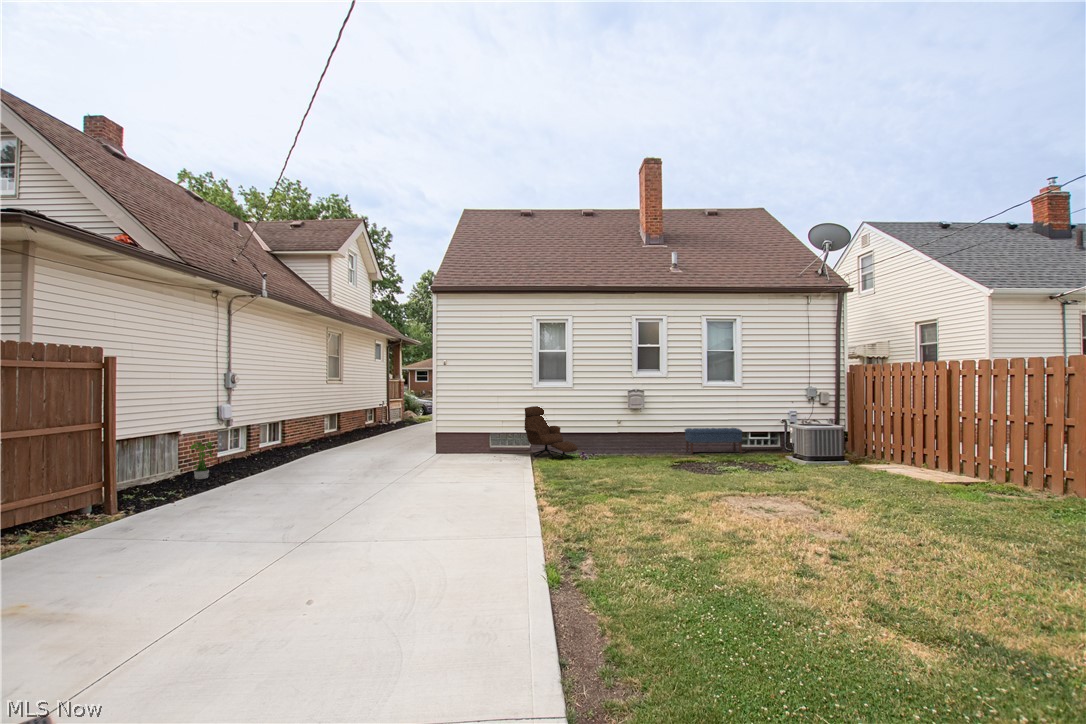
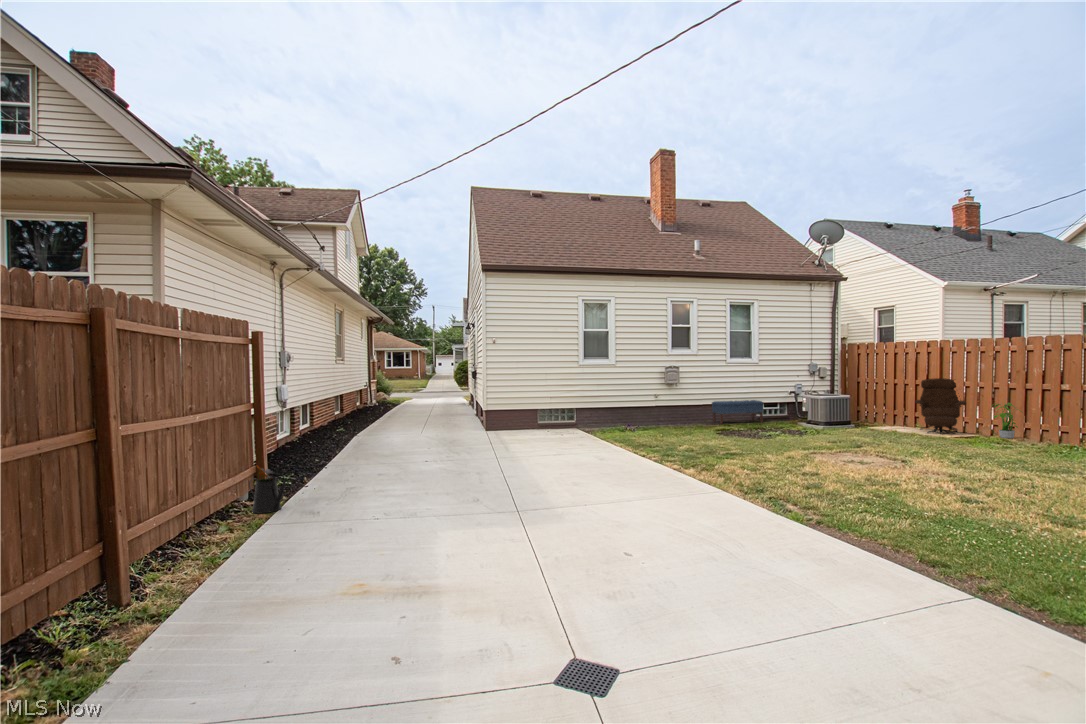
lounge chair: present [524,406,578,460] -> present [915,378,966,434]
potted plant: present [189,441,216,479] -> present [994,403,1022,438]
watering can: none [37,493,74,544] -> present [249,466,286,513]

